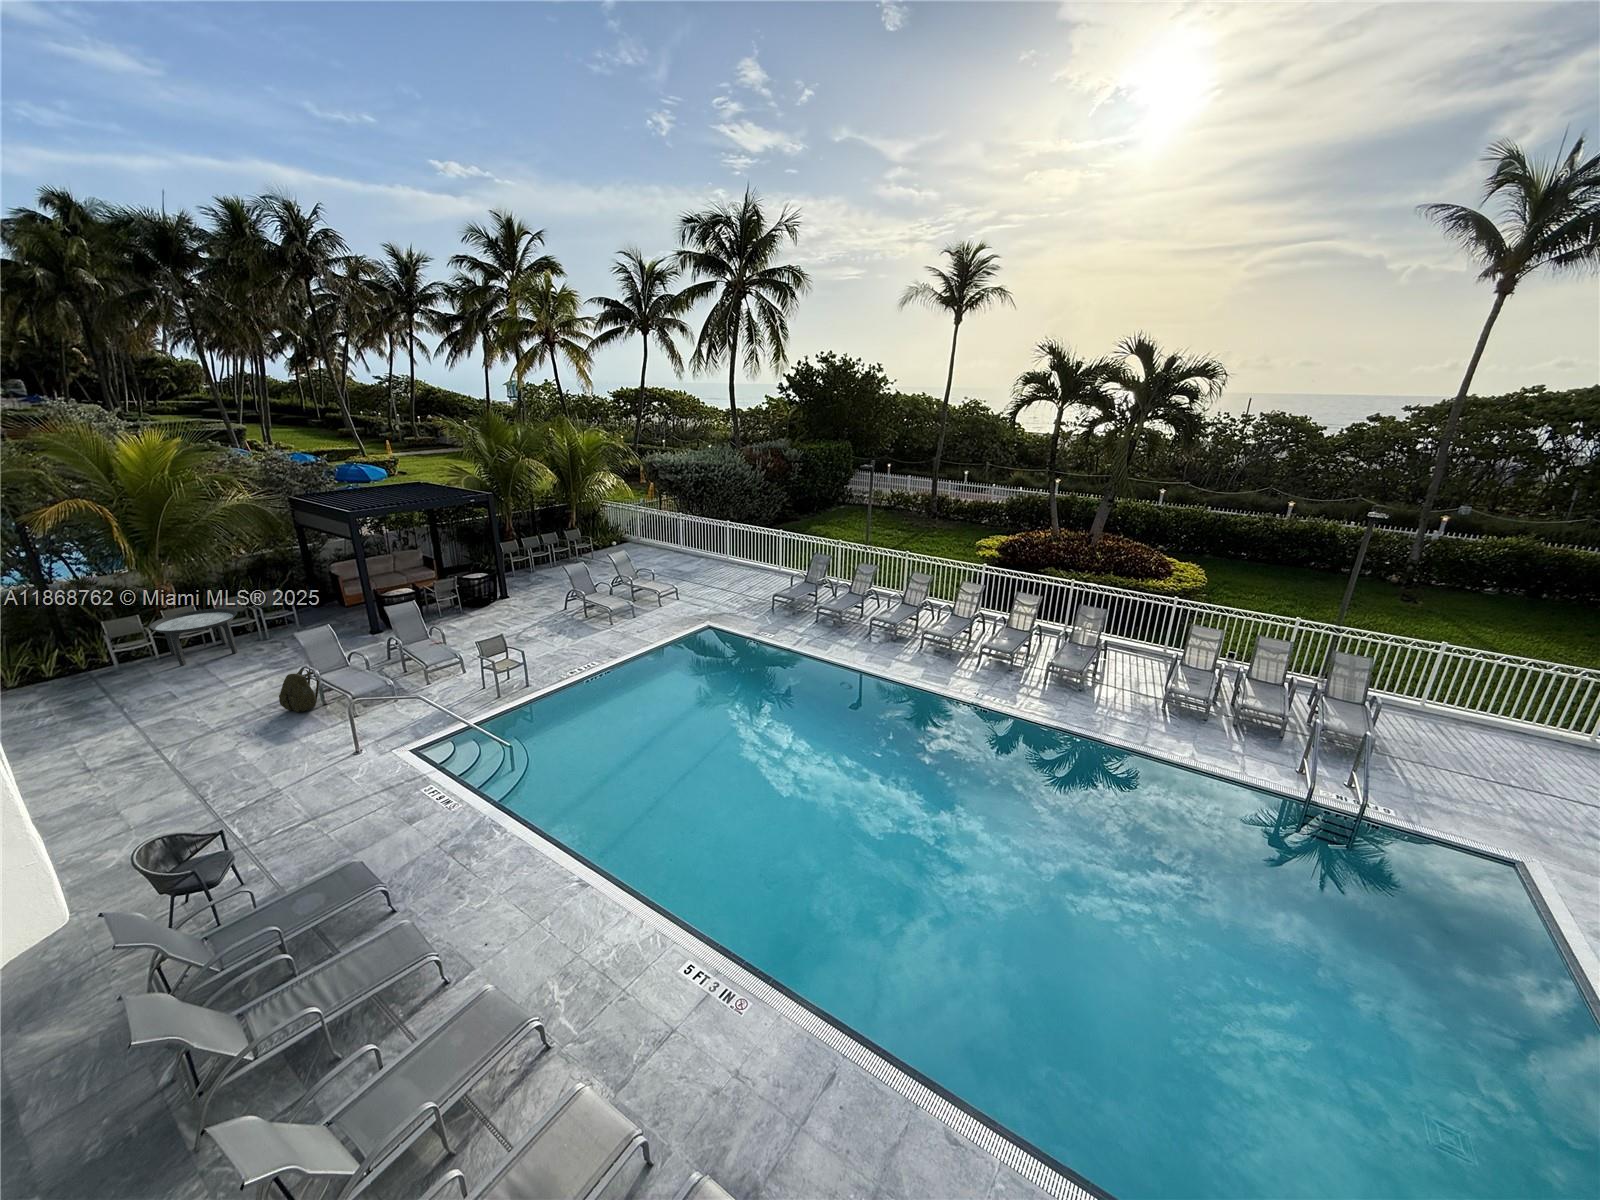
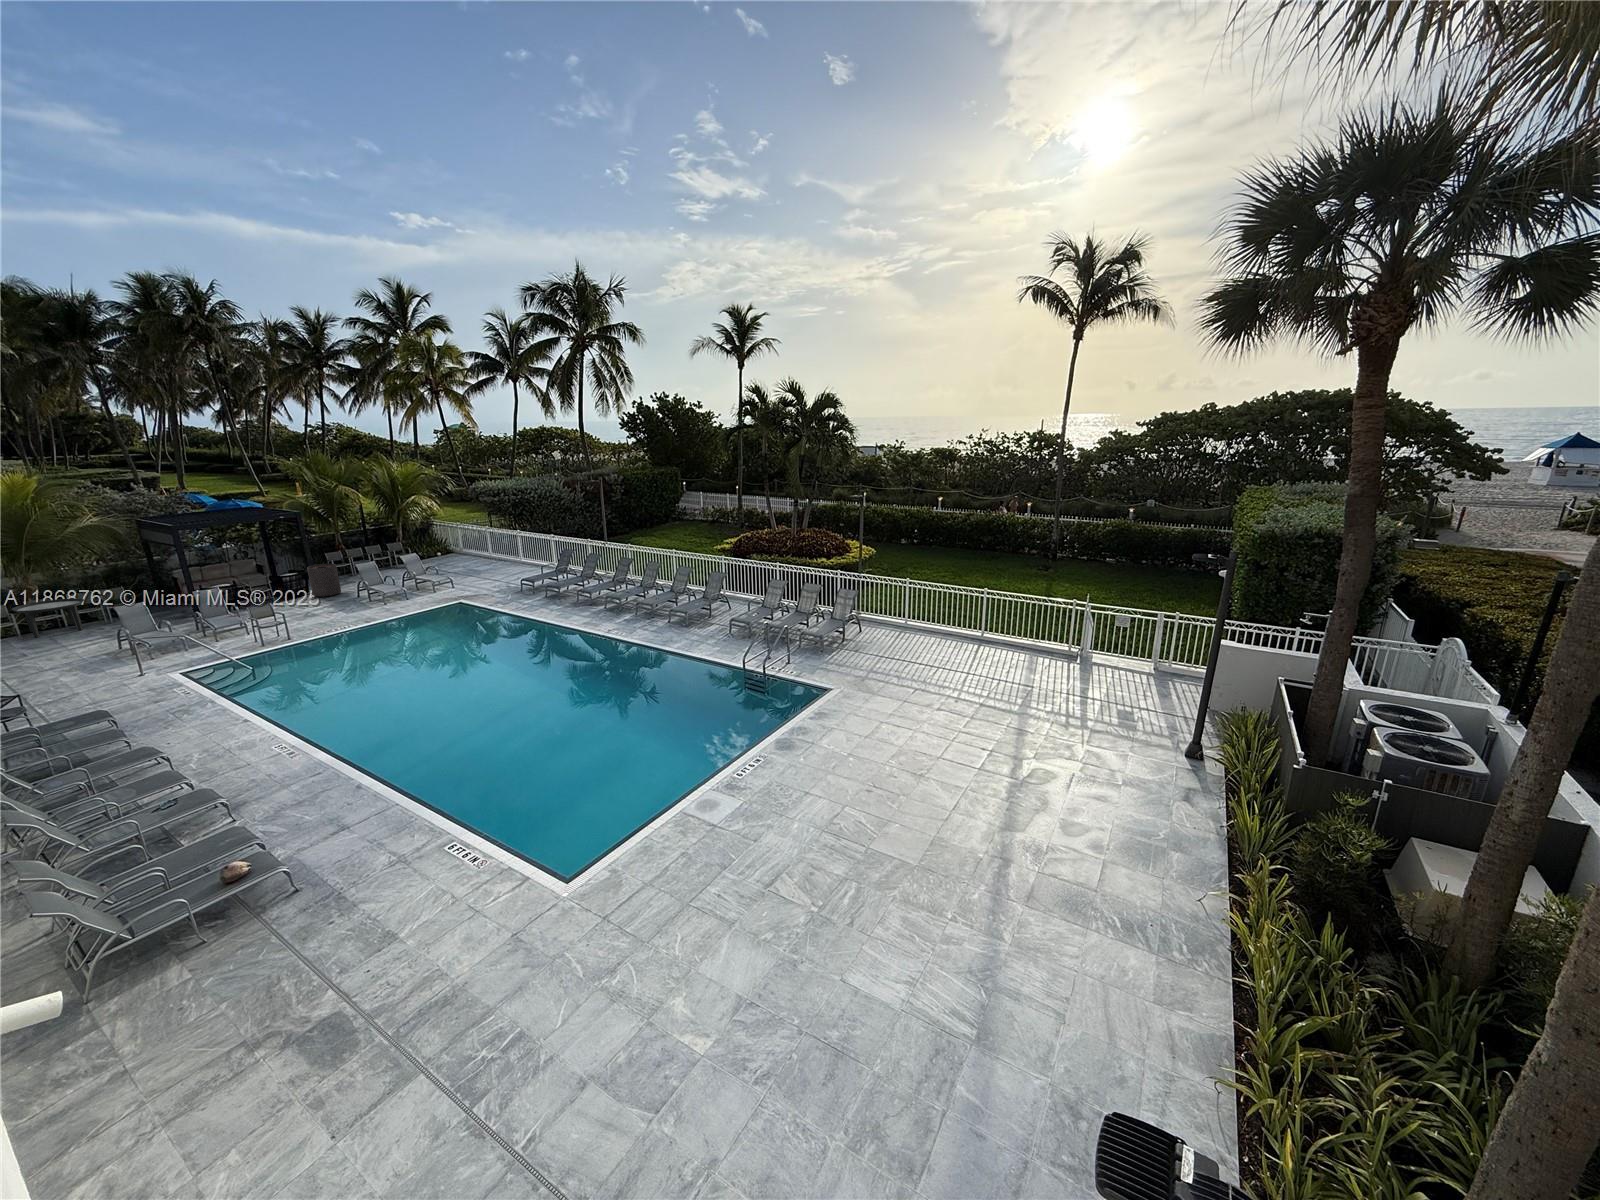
trash can: none [494,561,531,604] -> present [307,564,341,597]
backpack: present [279,670,319,712] -> none [97,629,130,658]

